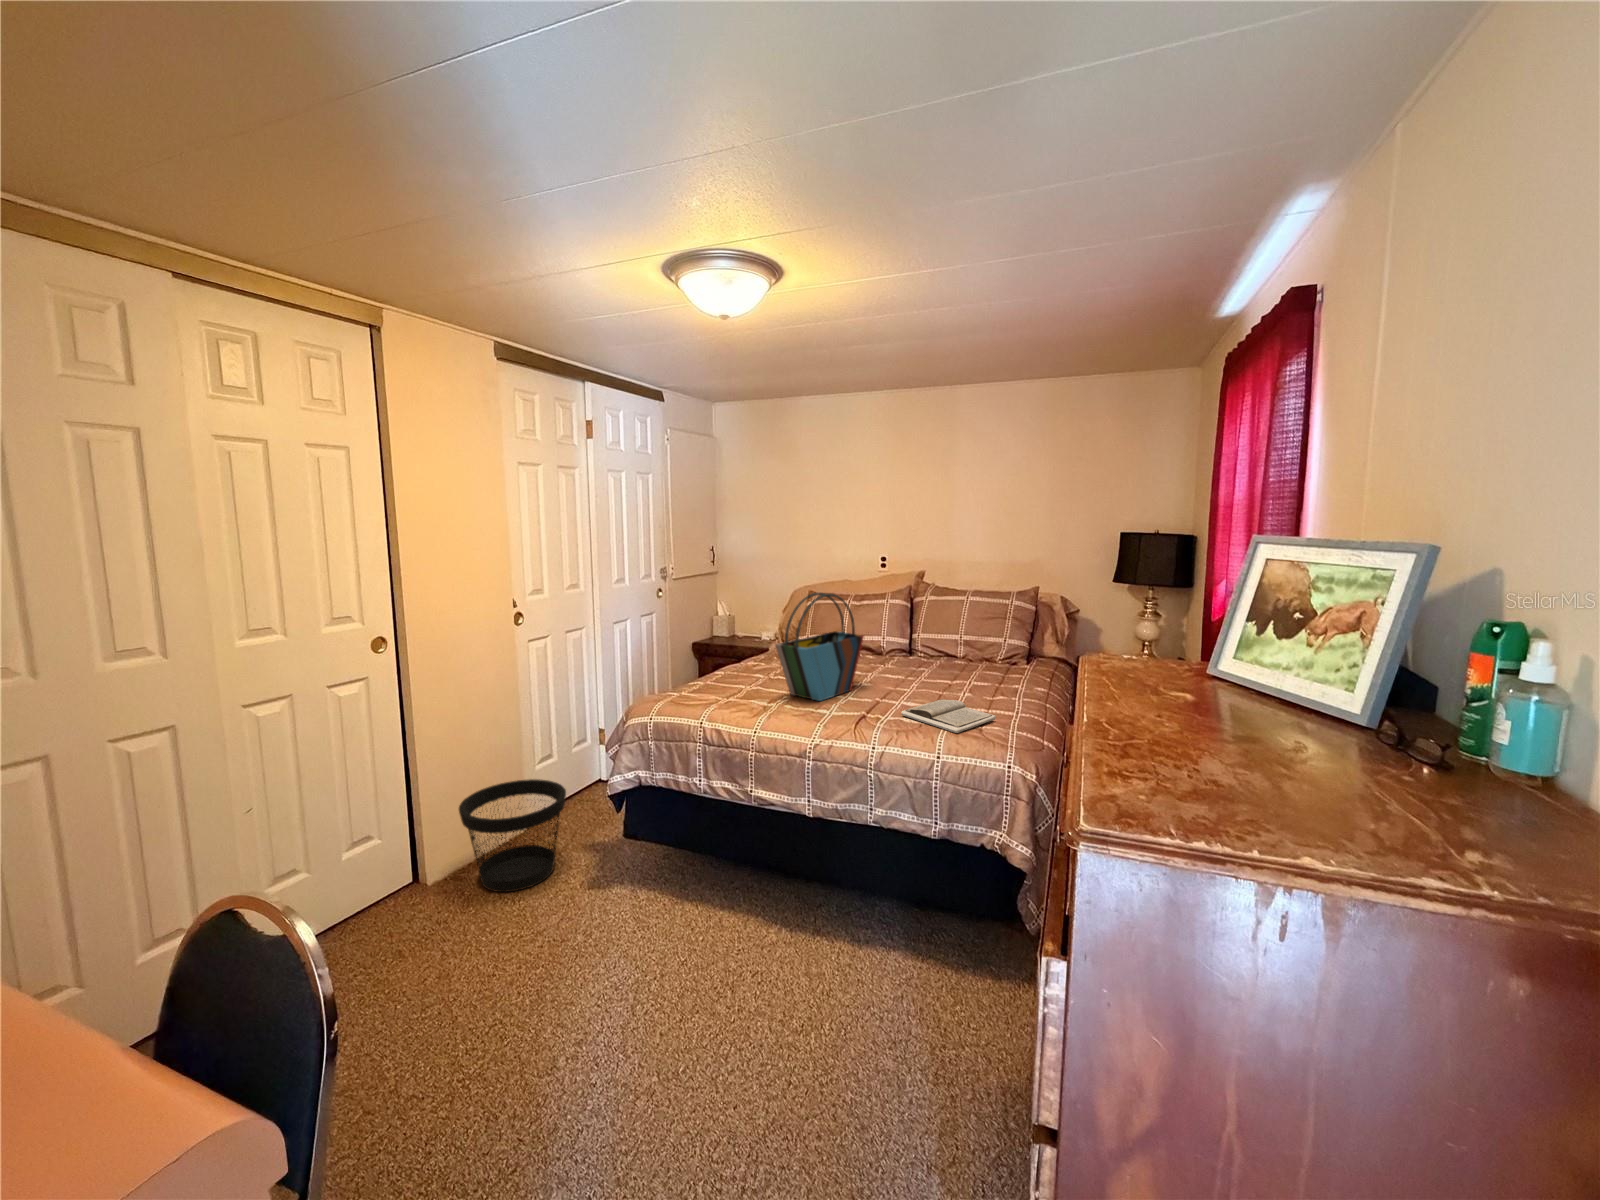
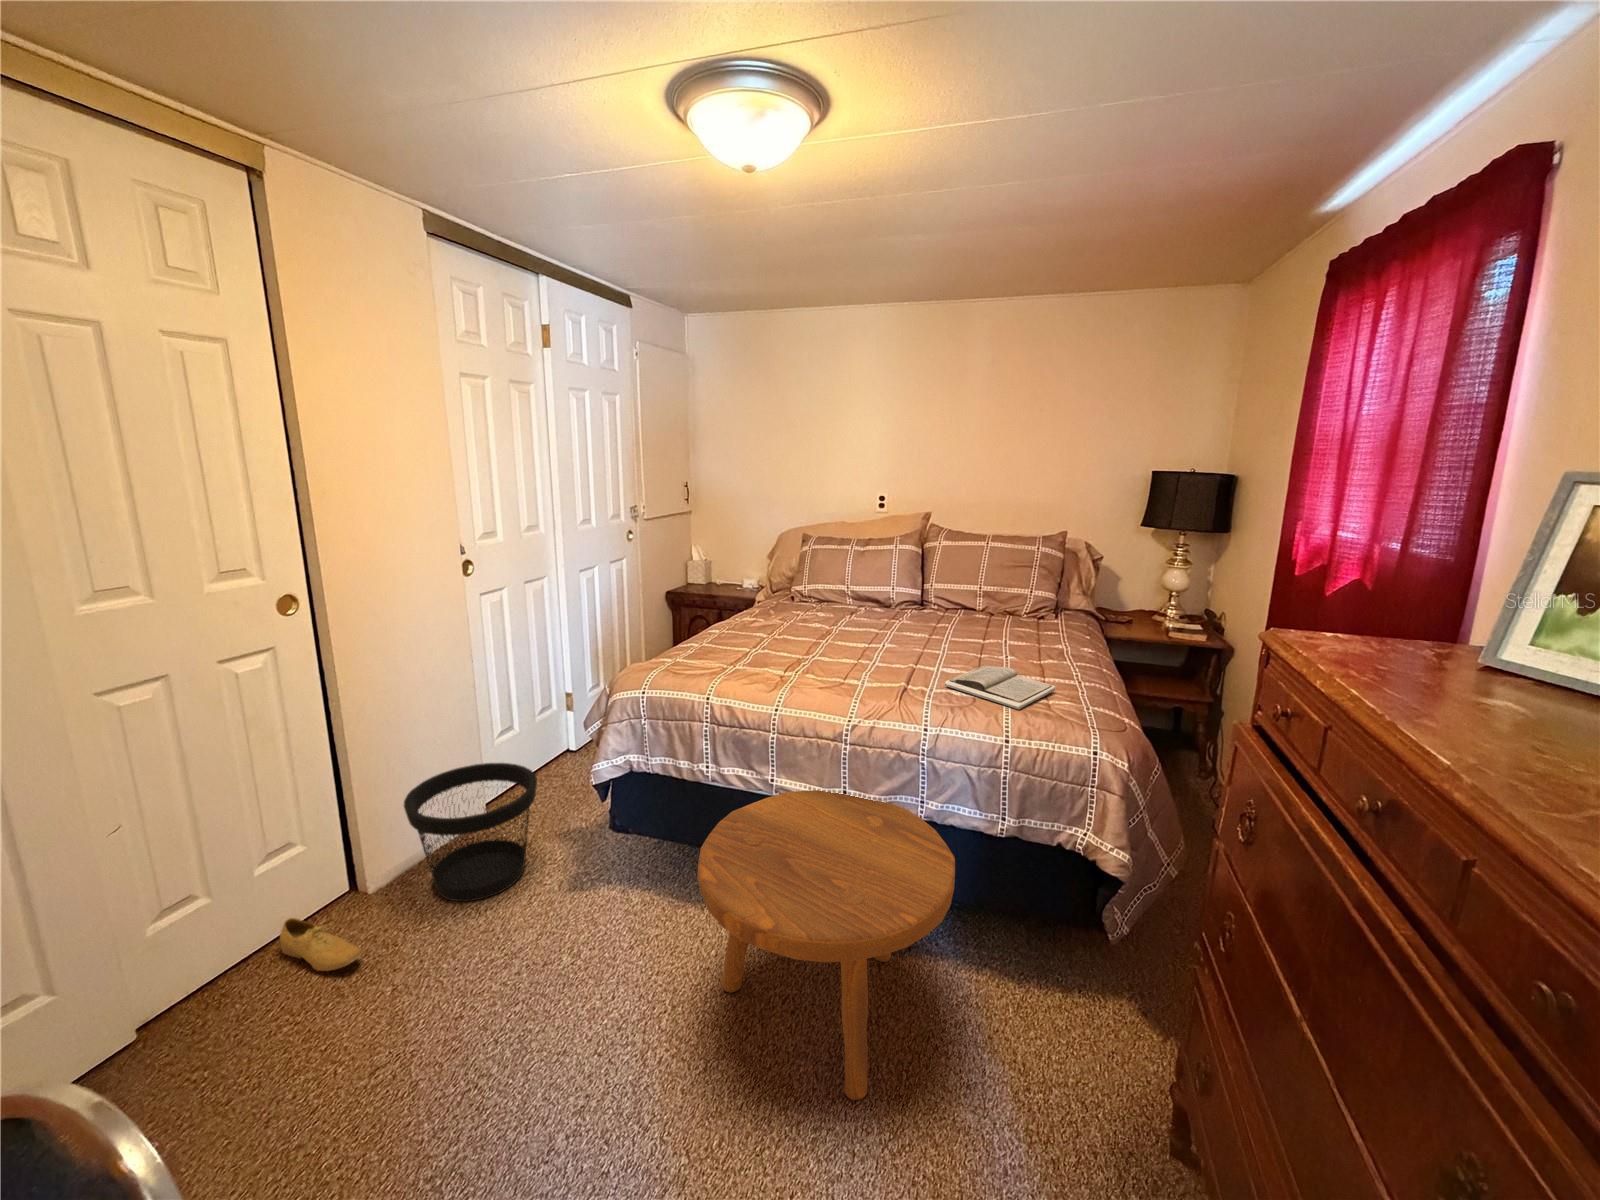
tote bag: present [776,593,864,701] -> none [790,539,889,668]
footstool: none [678,800,888,1046] -> present [697,790,955,1100]
shoe: none [358,896,420,937] -> present [280,918,362,971]

